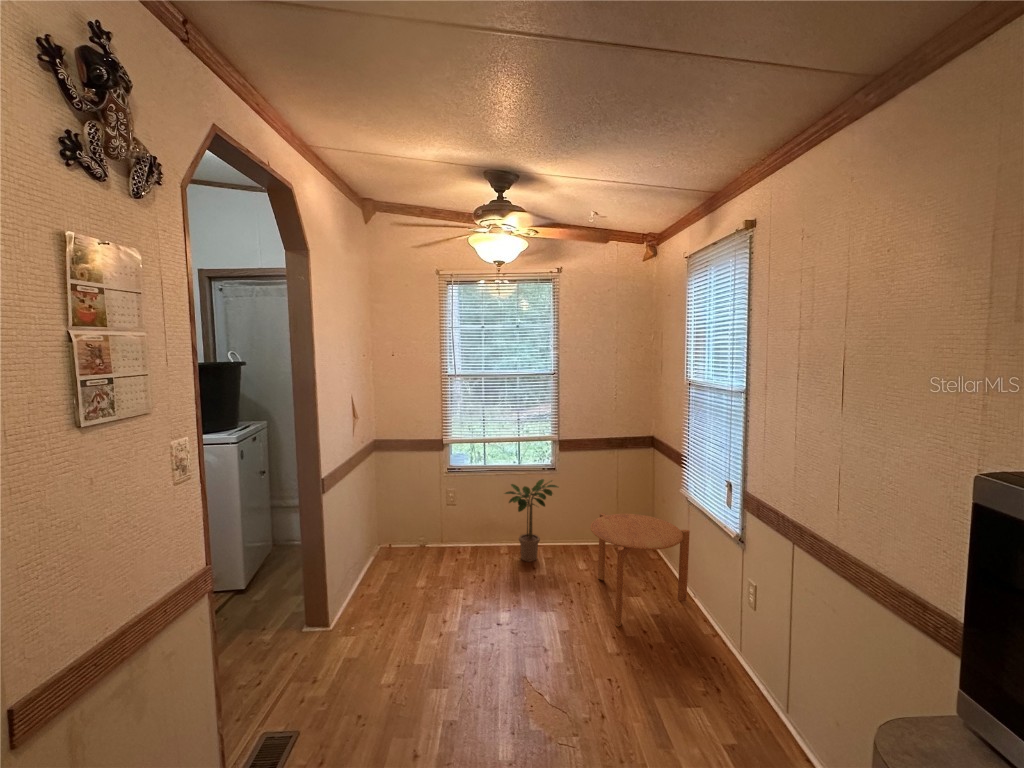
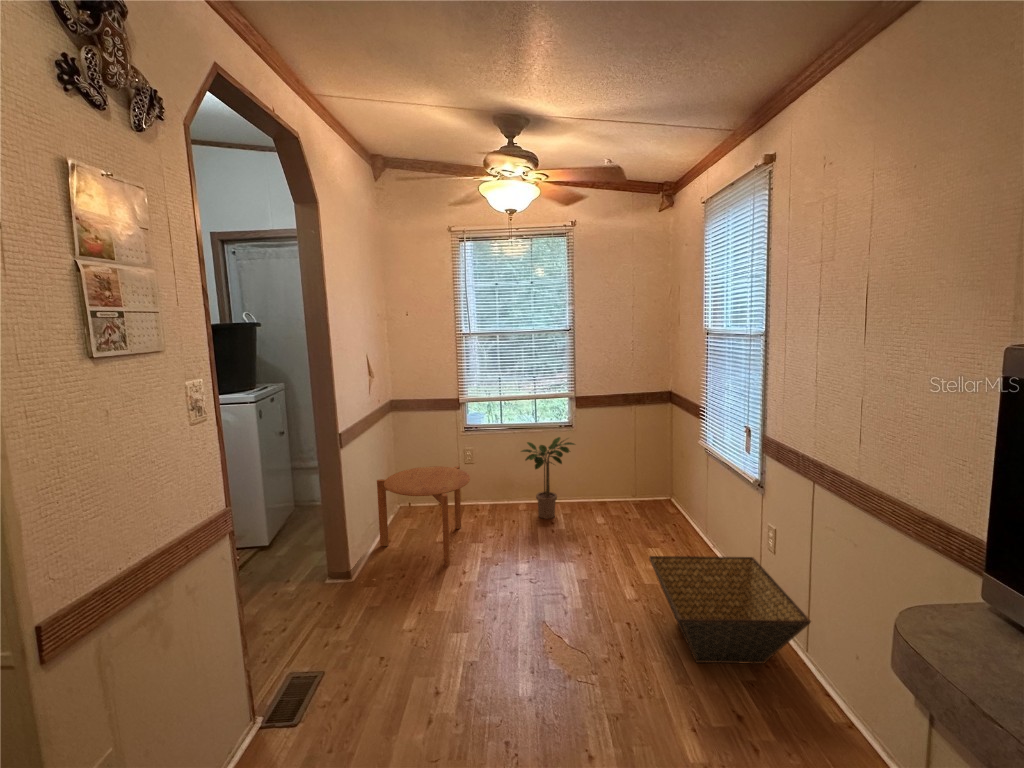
side table: present [591,513,690,627] -> present [377,466,470,567]
basket: none [631,608,792,724] -> present [649,556,811,664]

